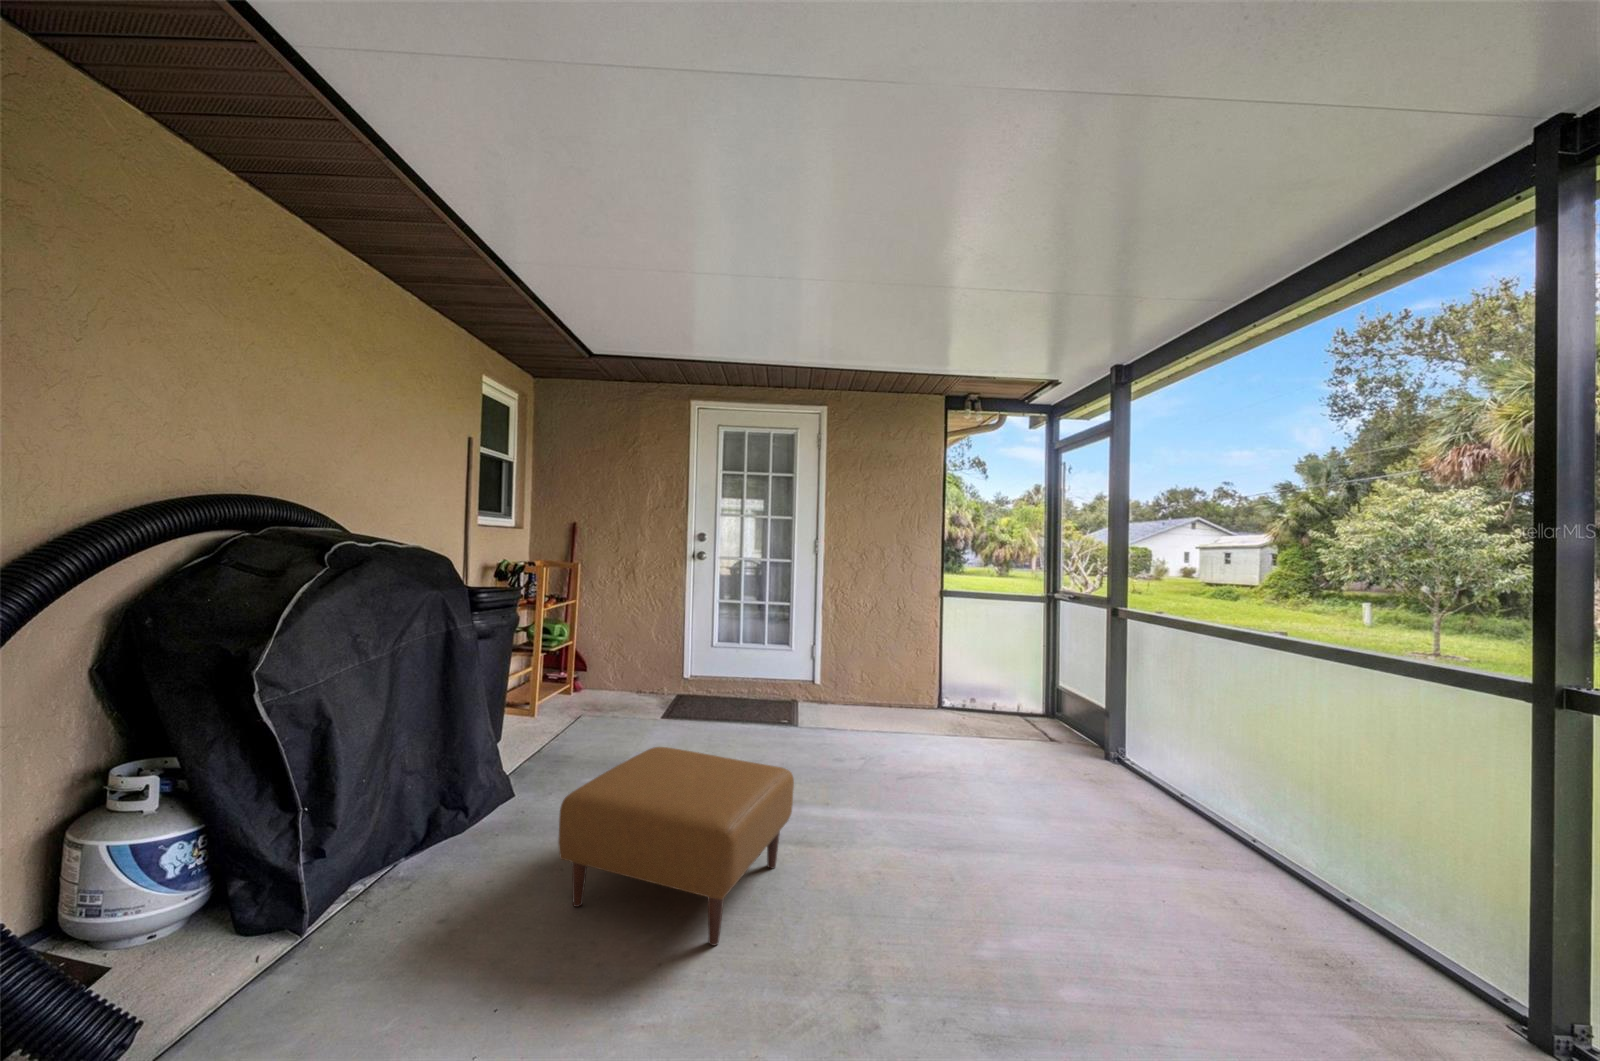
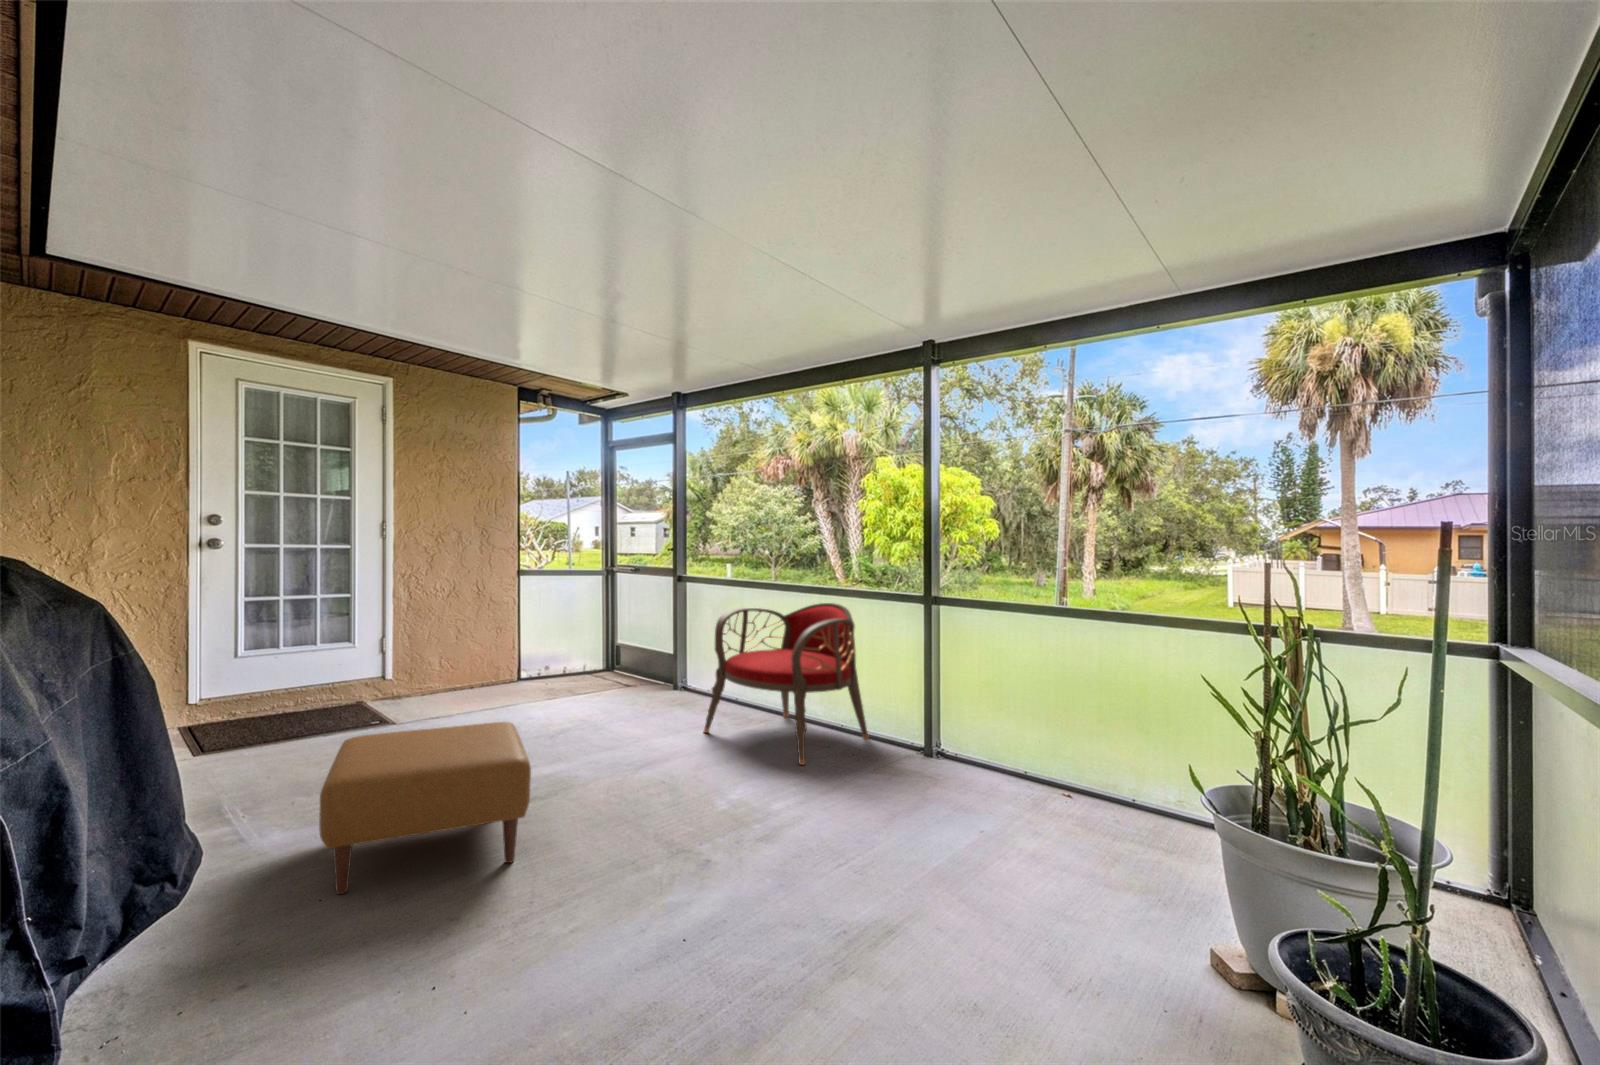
armchair: none [1087,677,1392,968] -> present [704,603,869,765]

